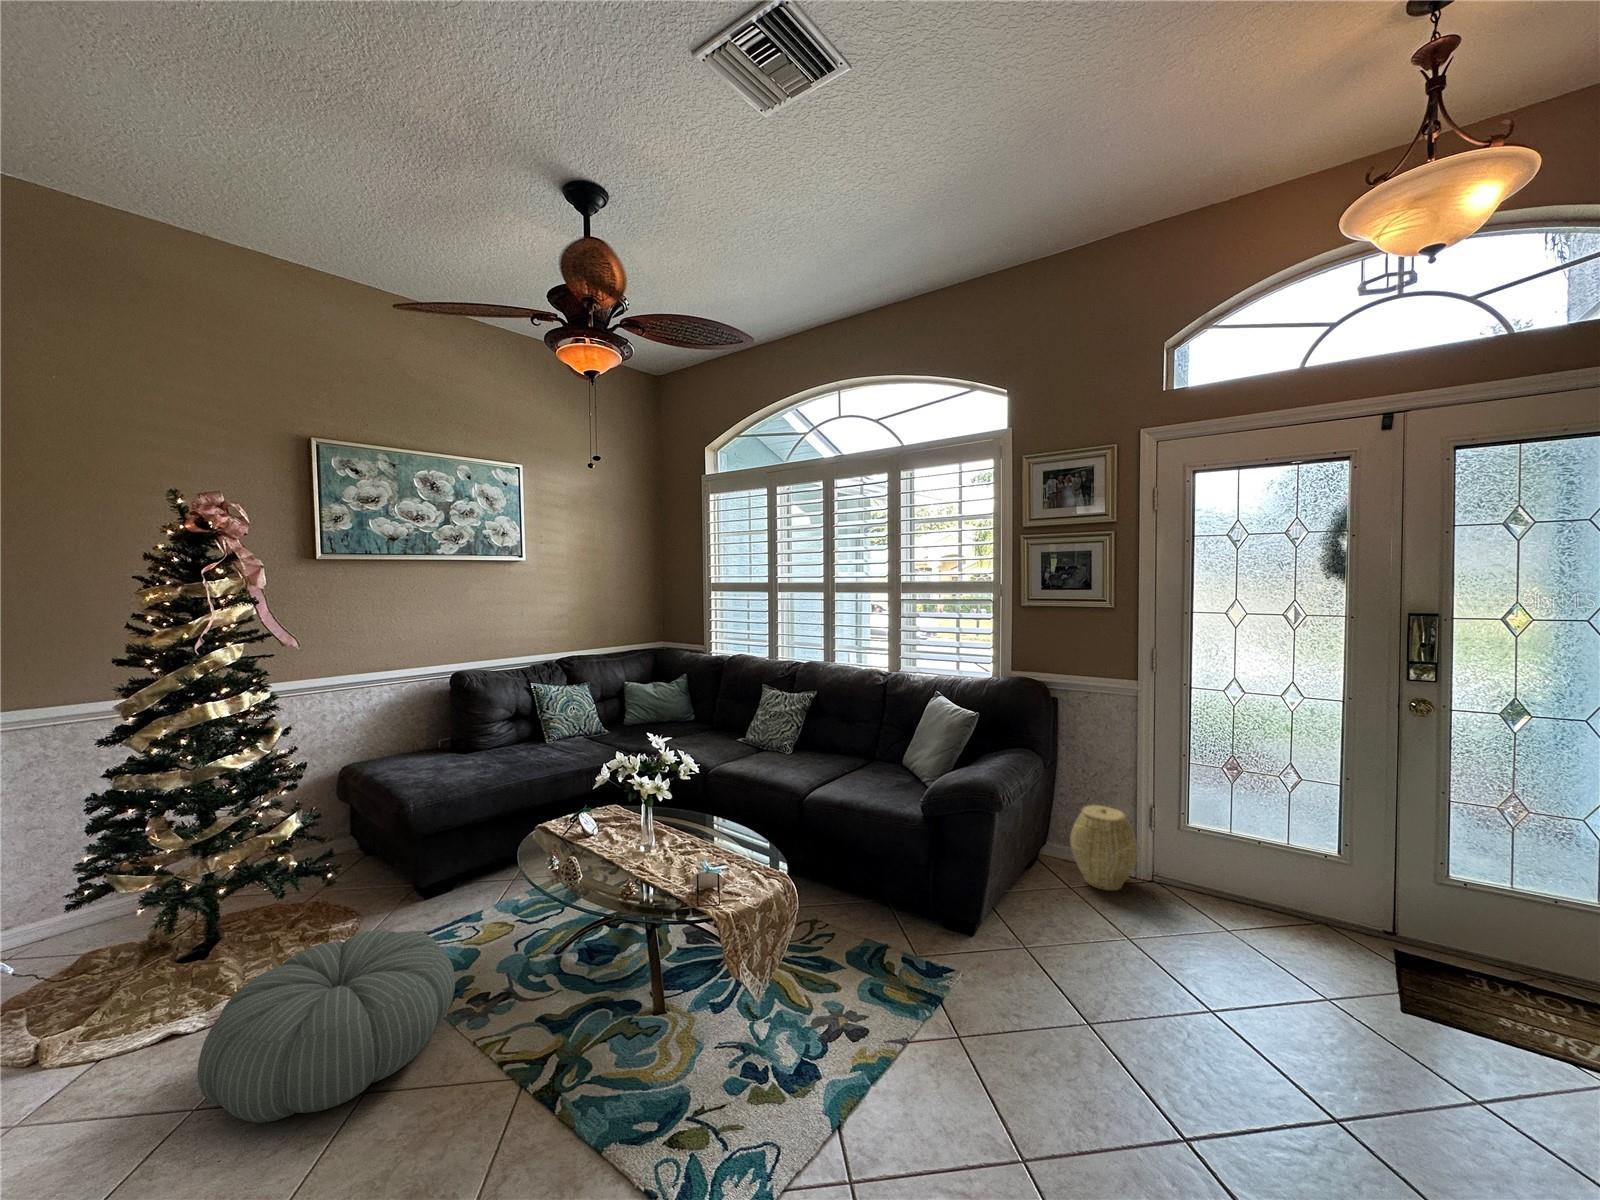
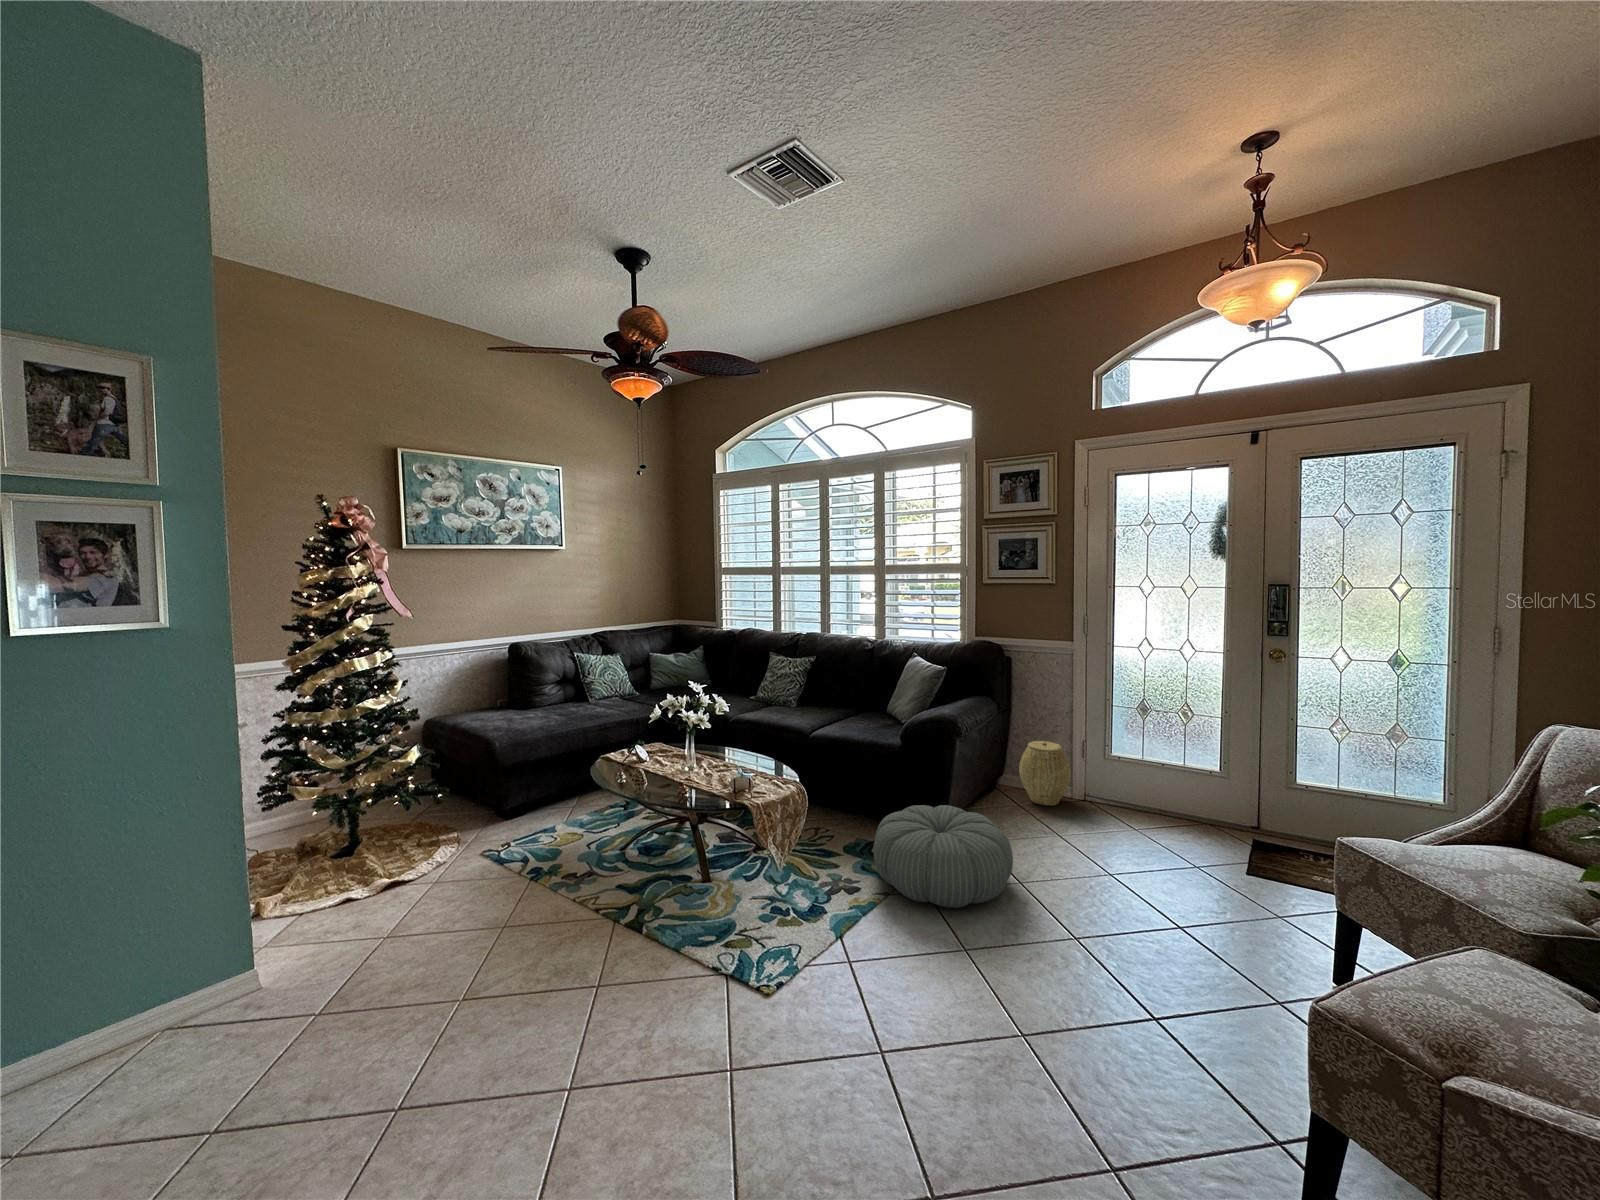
pouf: present [198,930,455,1122] -> present [873,805,1013,908]

